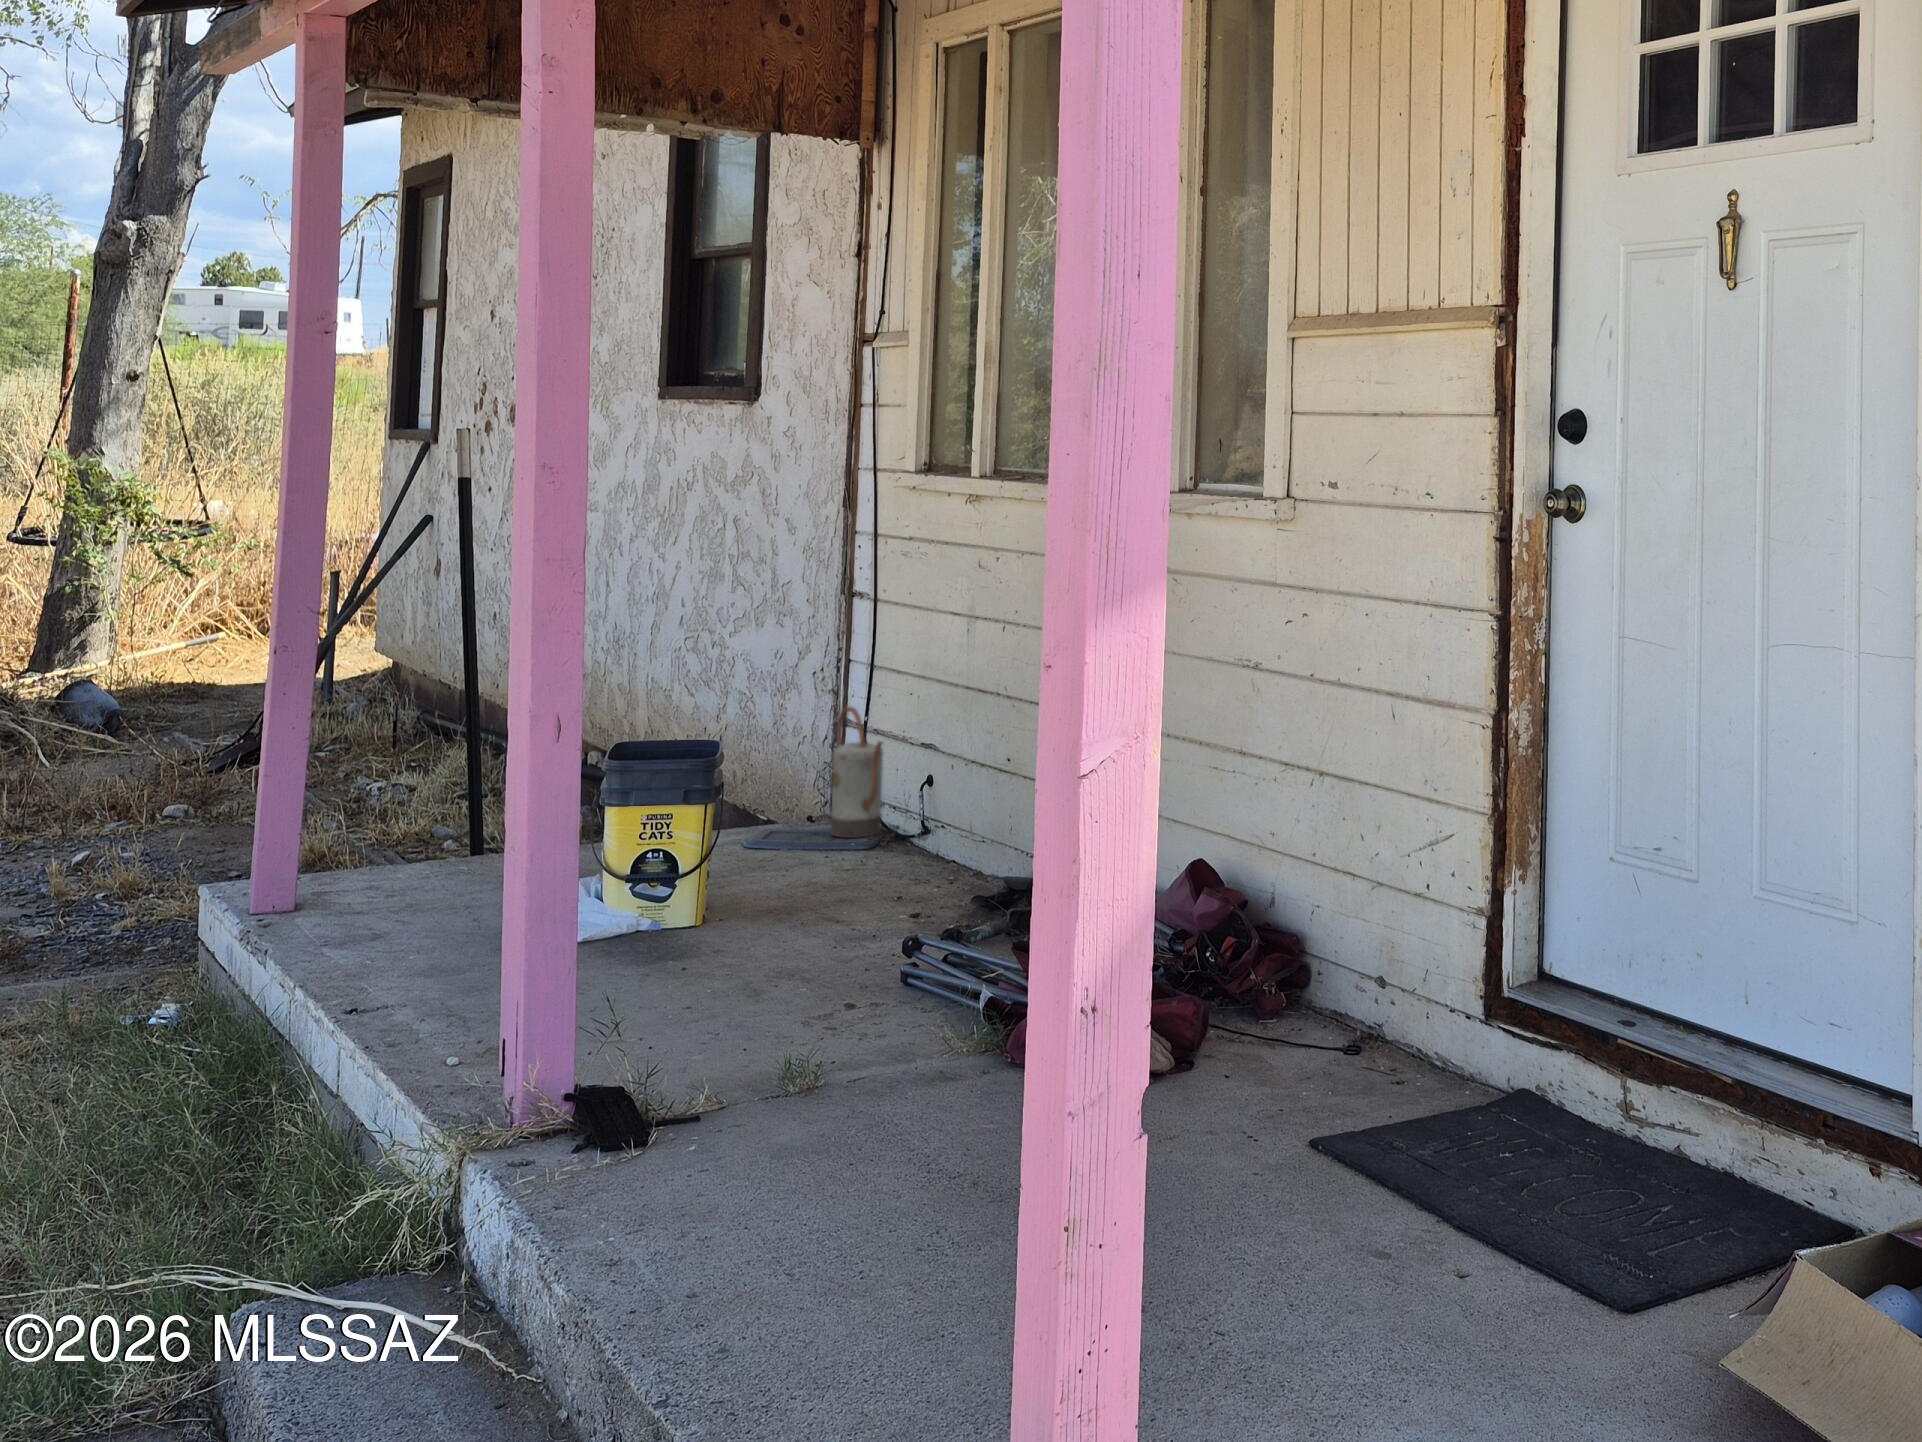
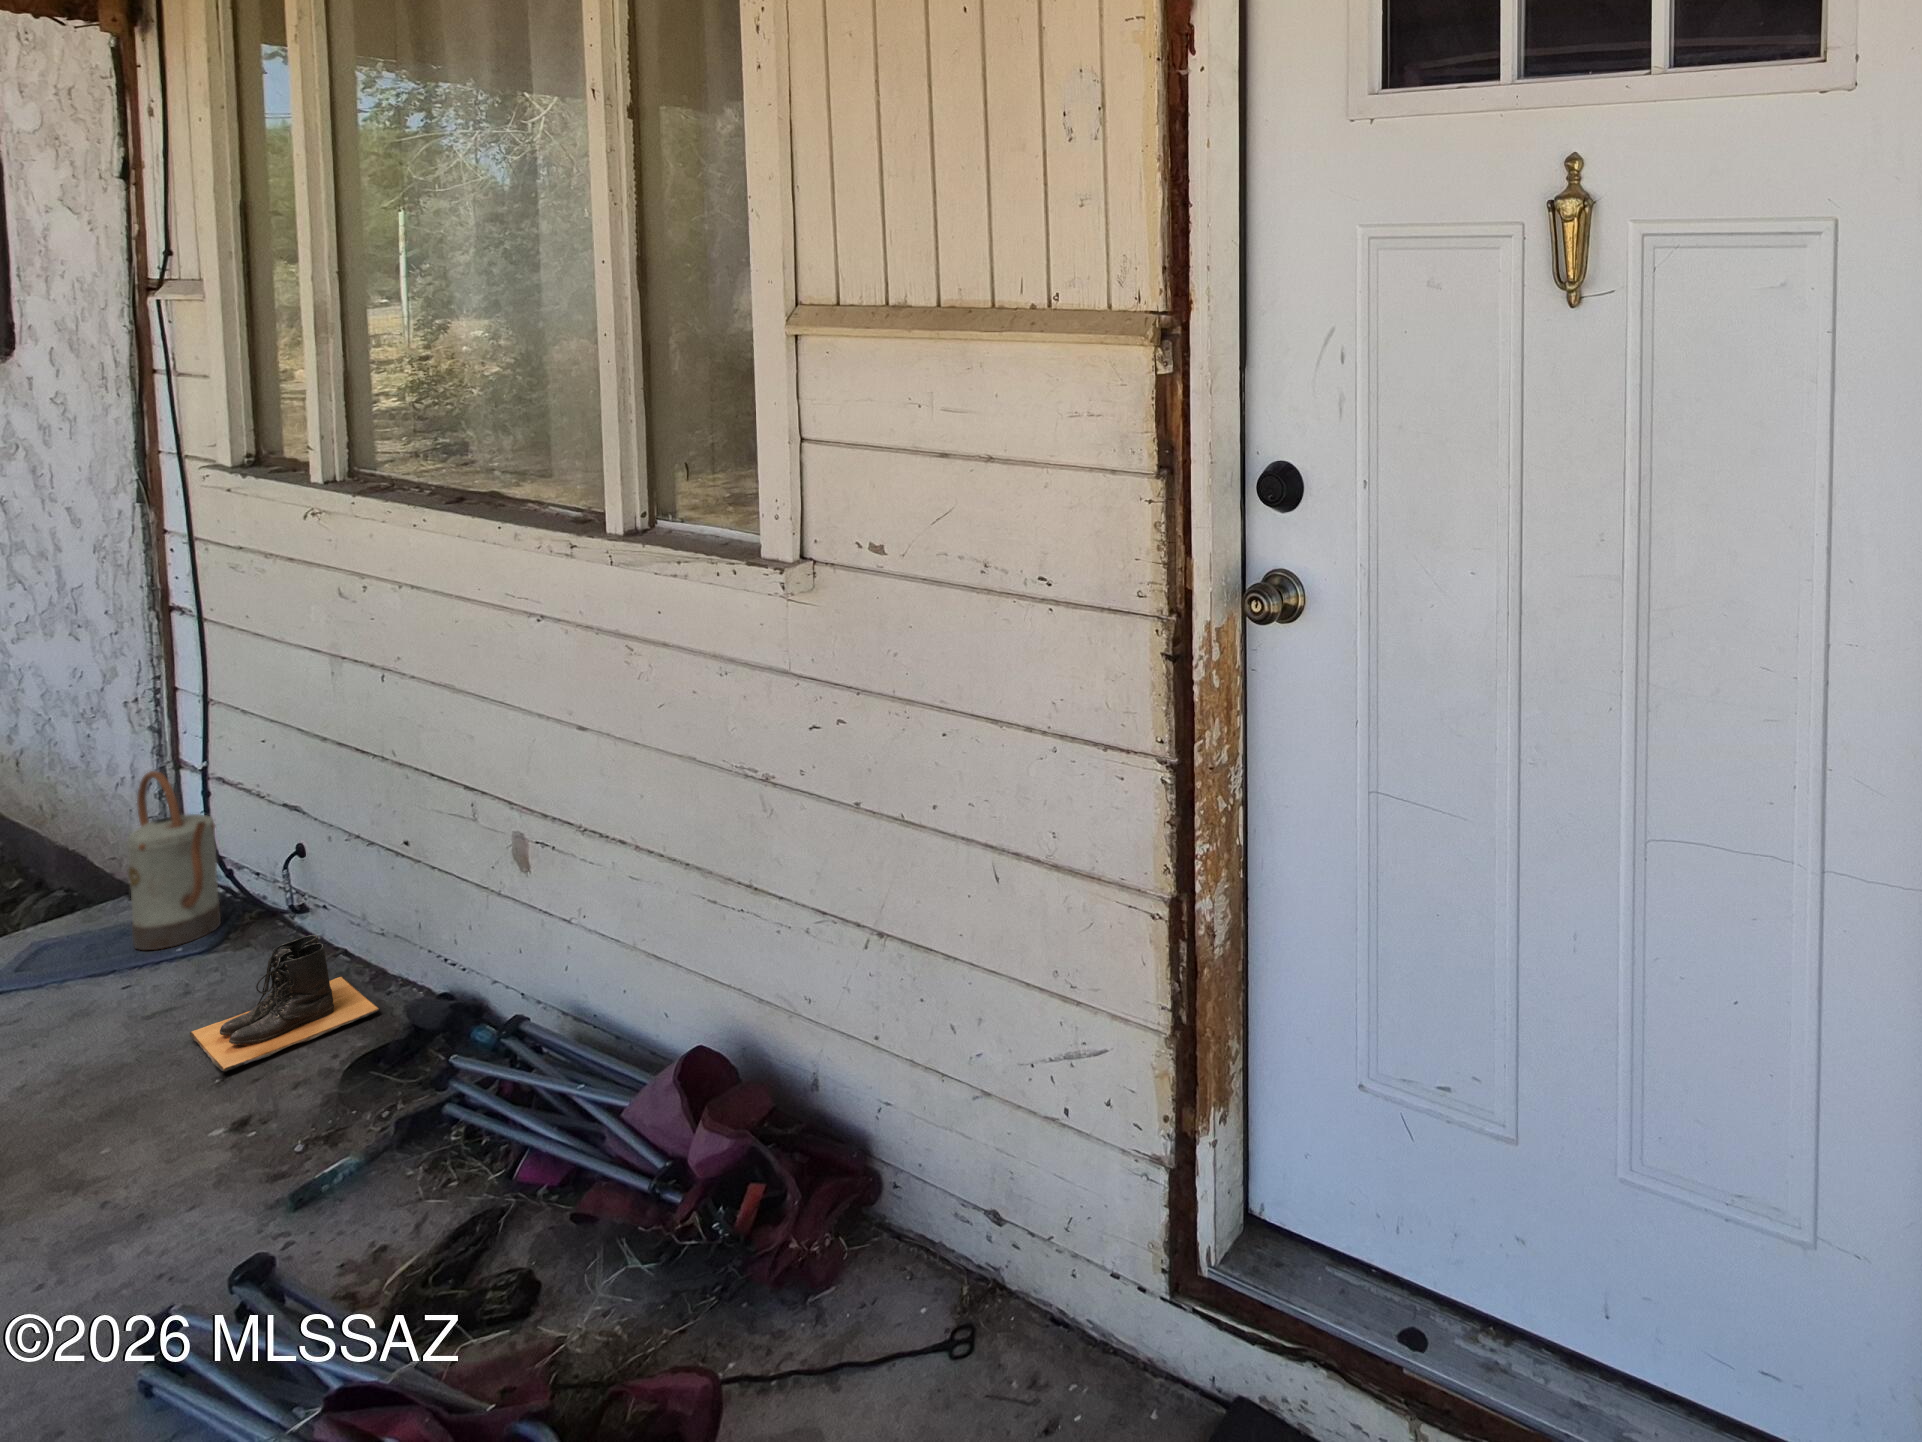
boots: none [879,815,992,887] -> present [190,935,379,1071]

